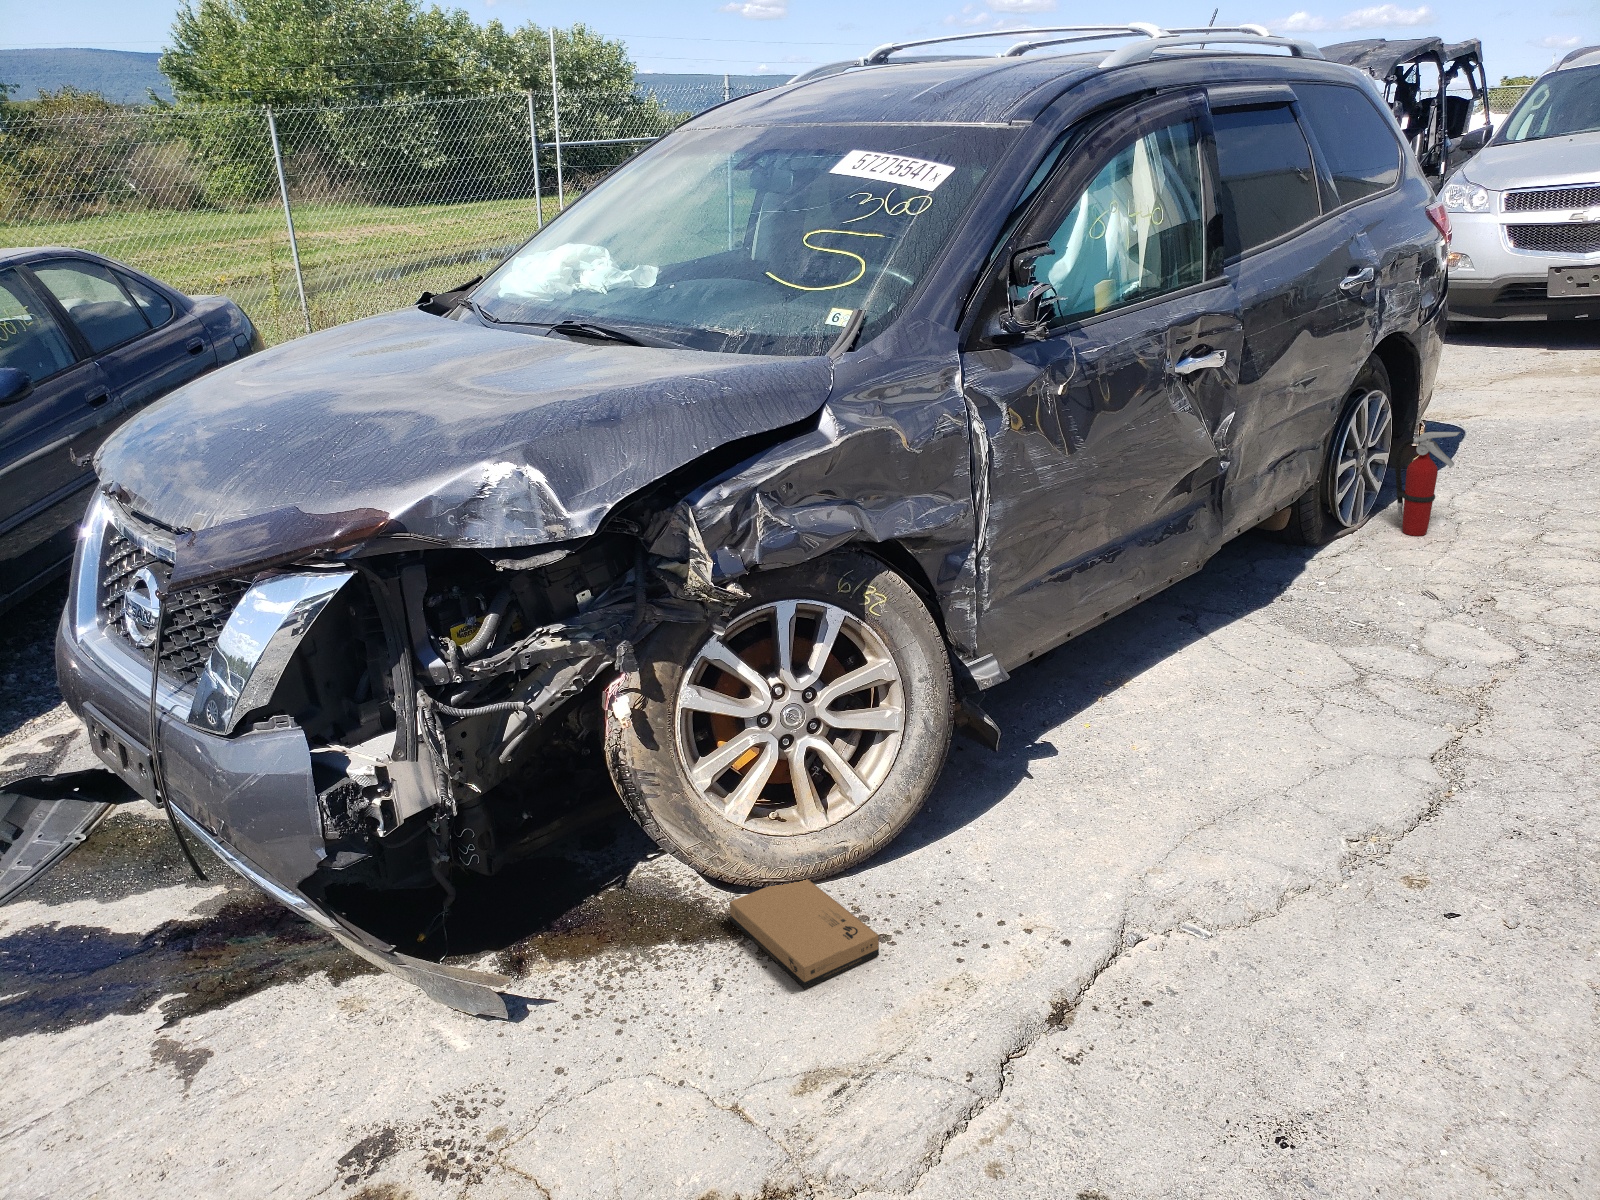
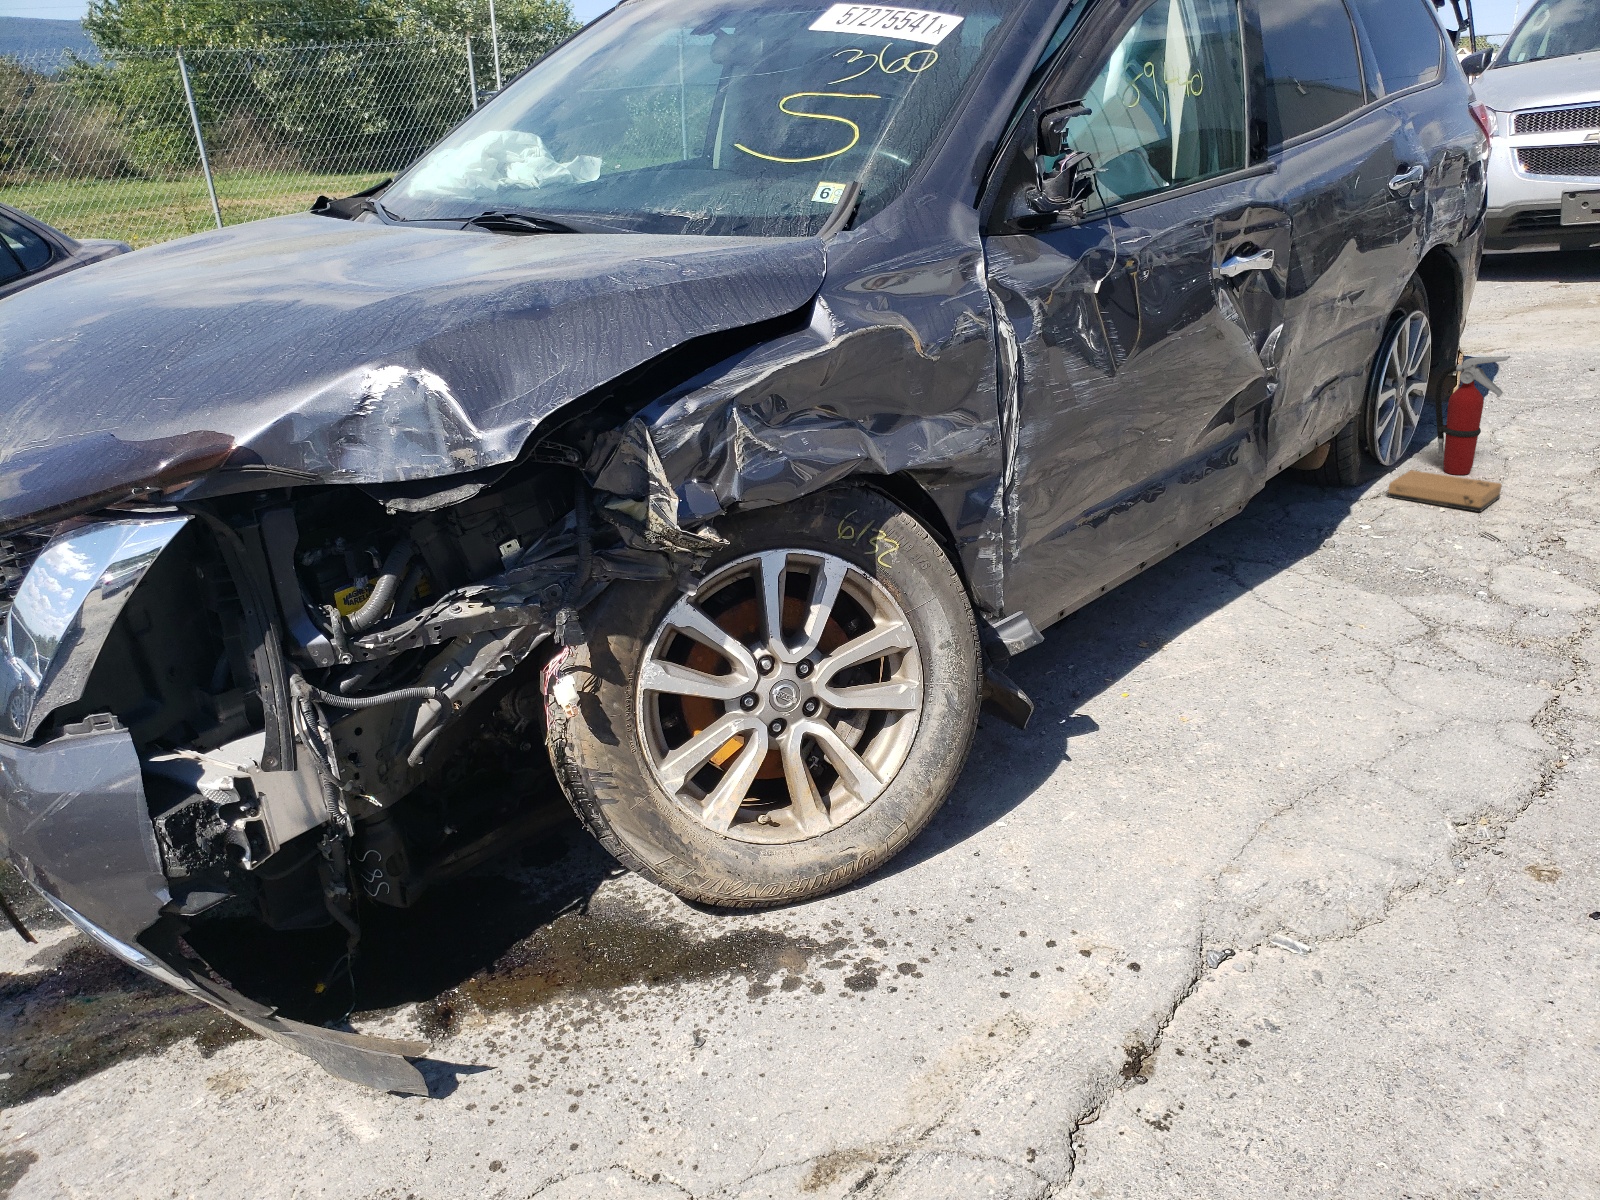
cardboard box: present [730,879,879,989] -> present [1388,470,1502,512]

